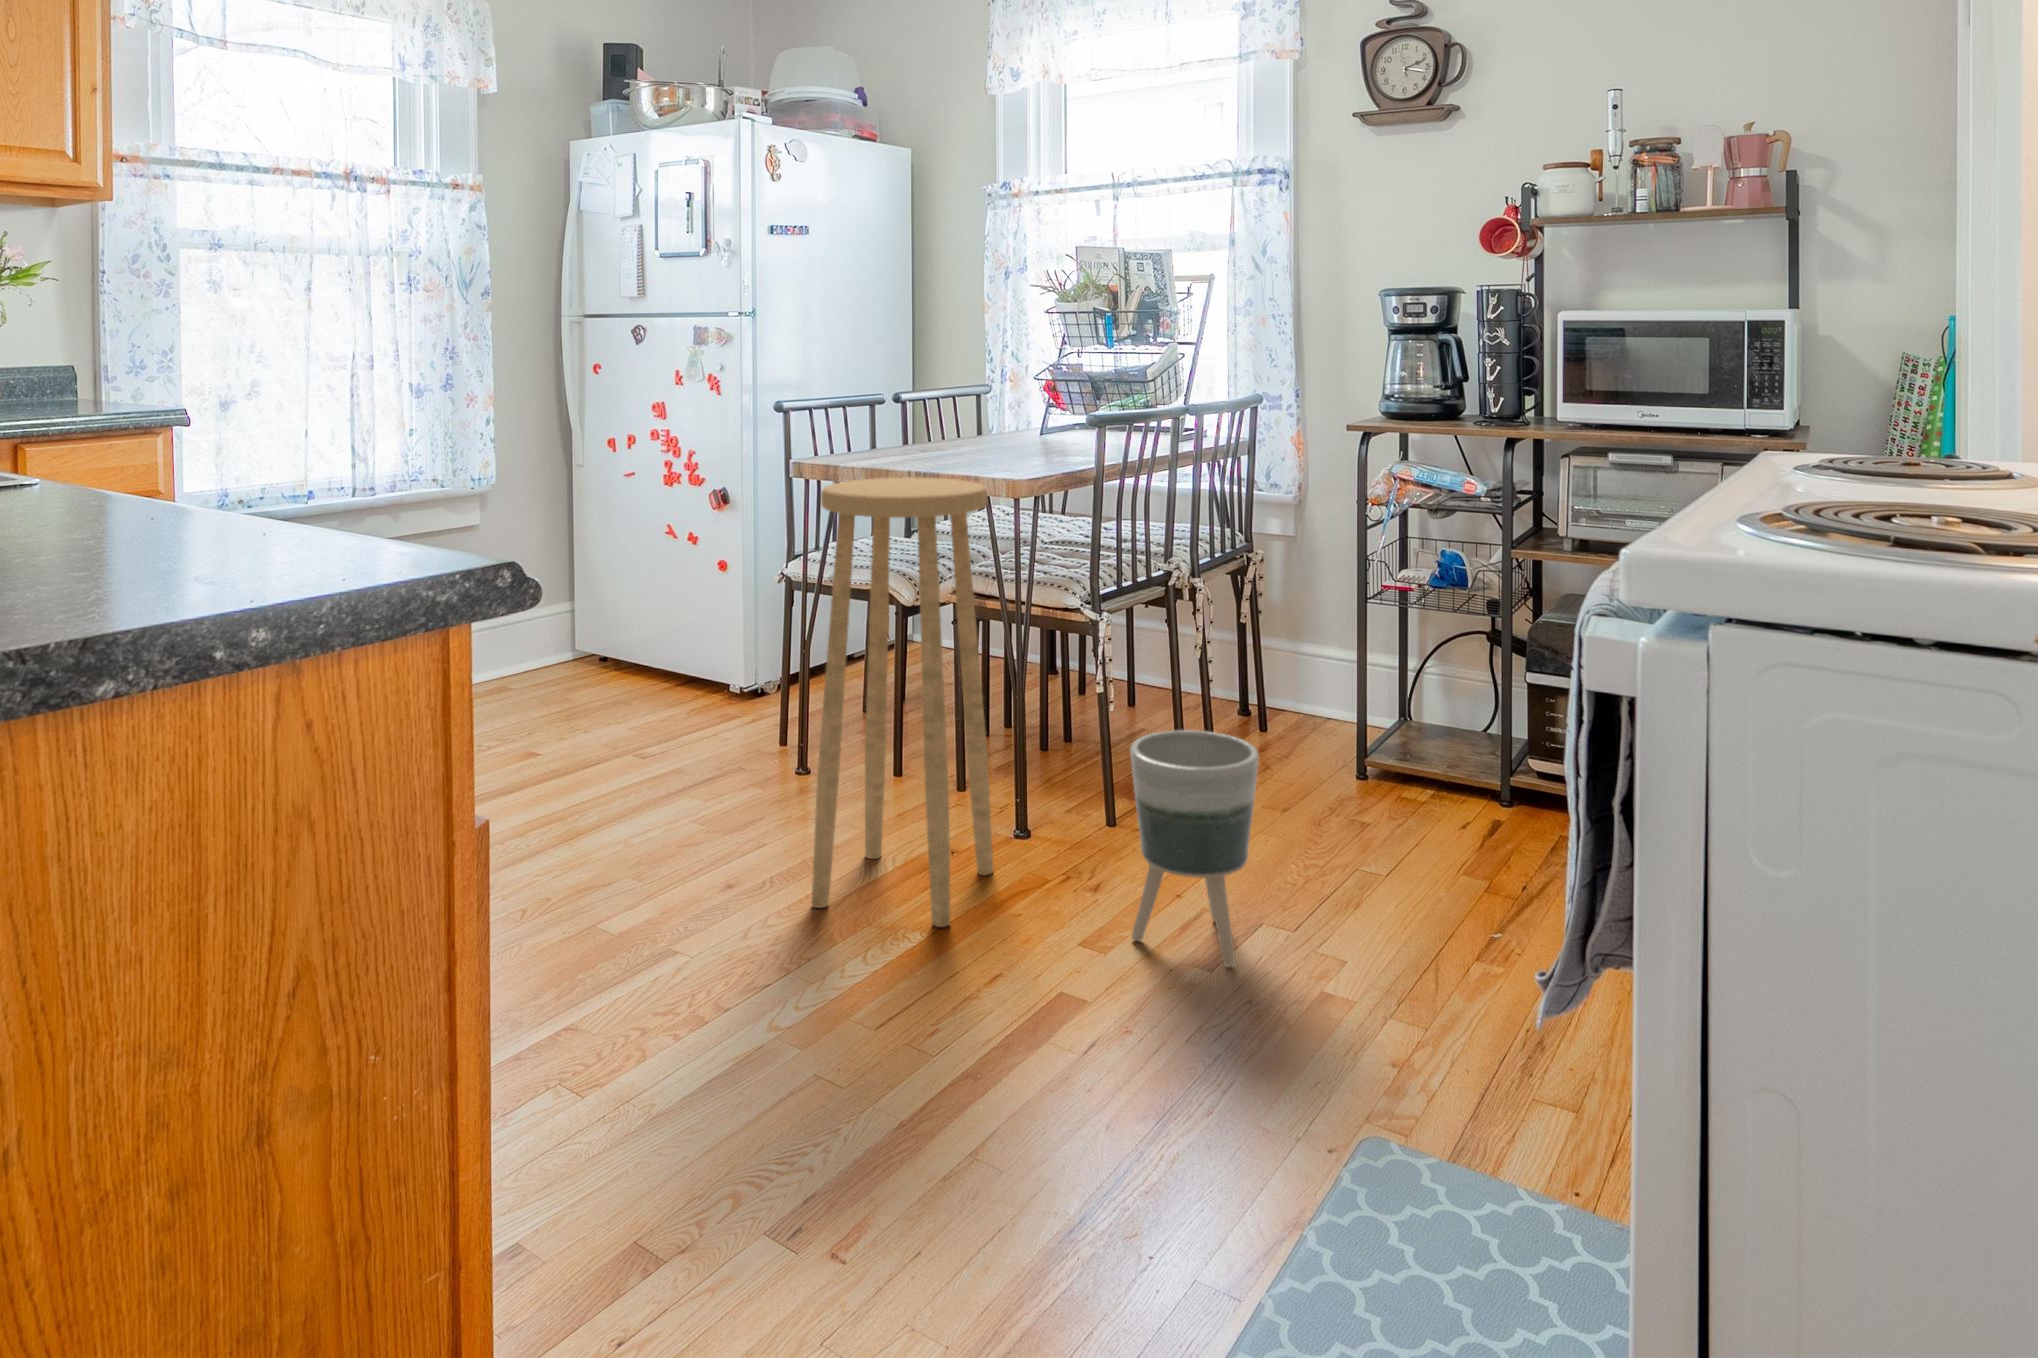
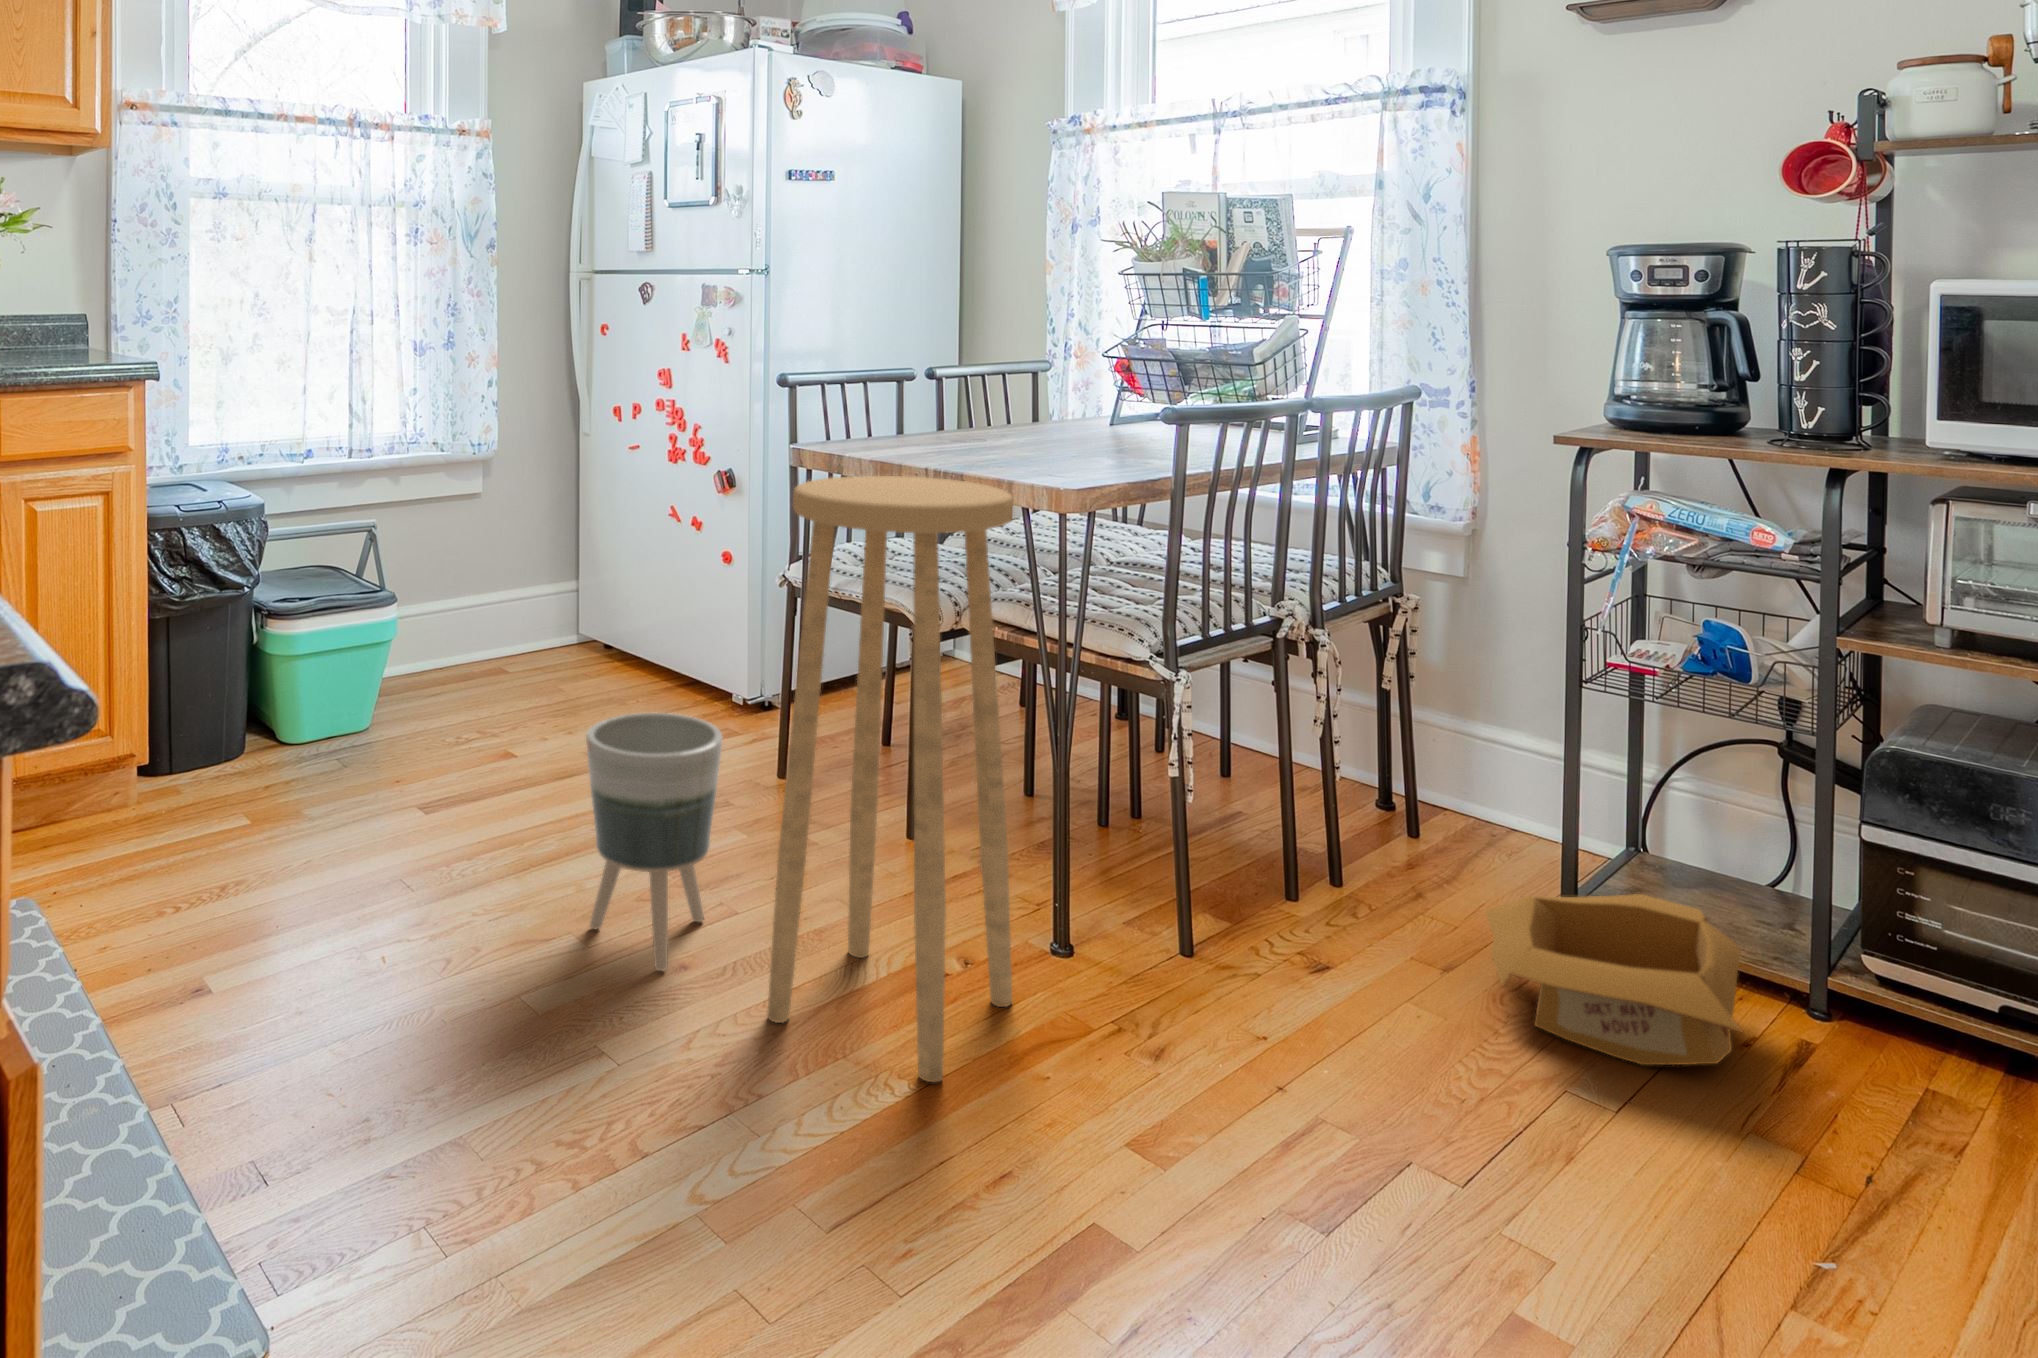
planter: present [1130,730,1259,967] -> present [586,713,722,971]
cardboard box: none [1311,742,1463,849] -> present [1486,894,1742,1065]

